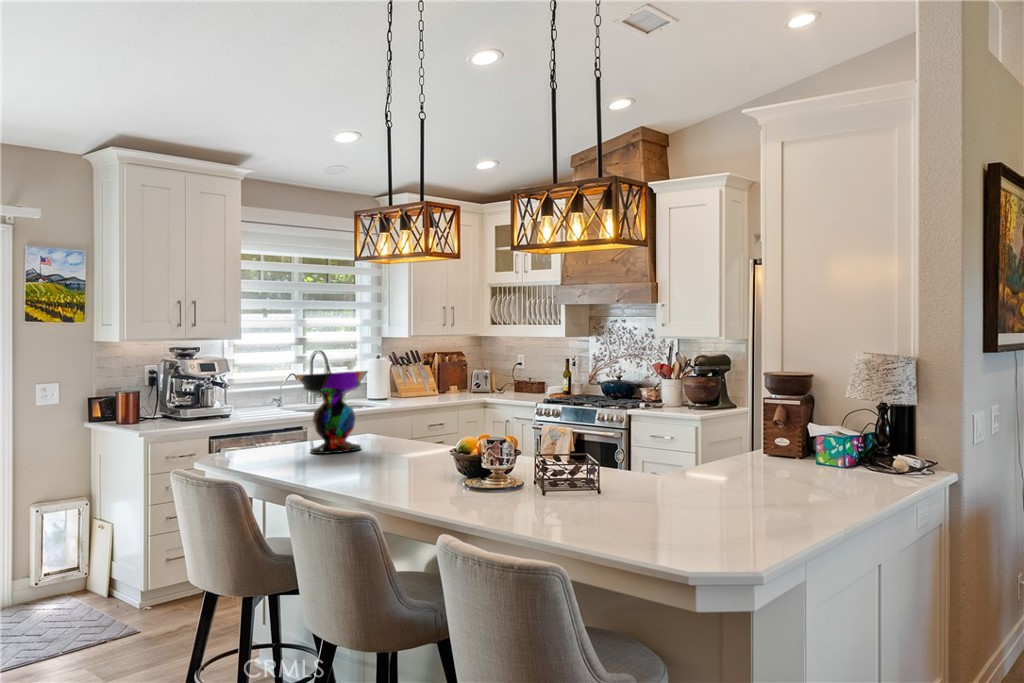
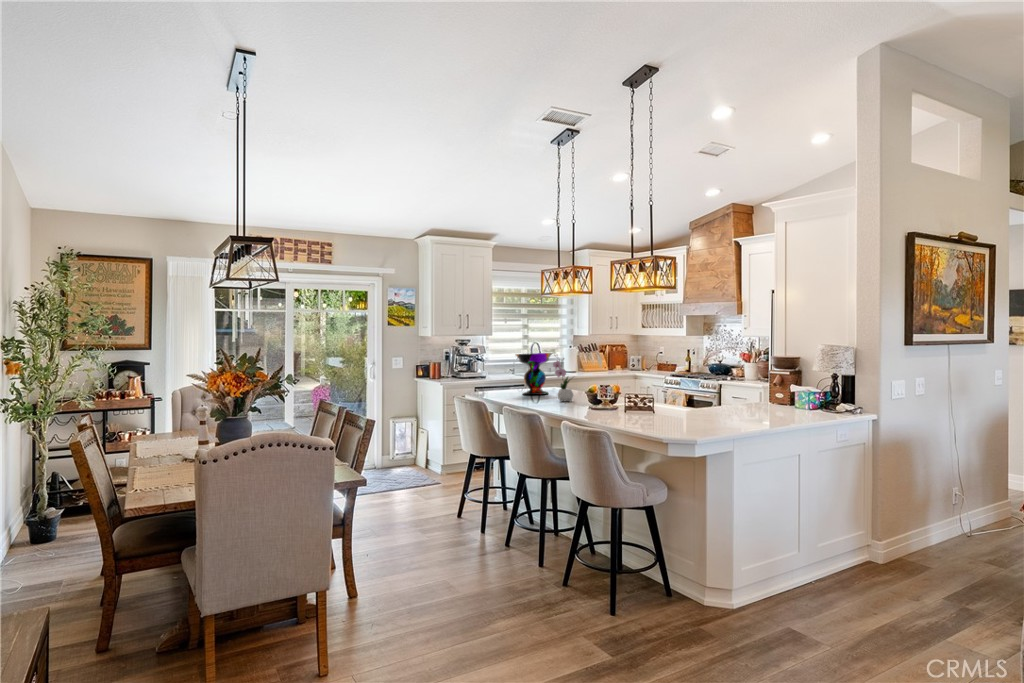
flower arrangement: none [380,375,424,469] -> present [553,361,574,401]

